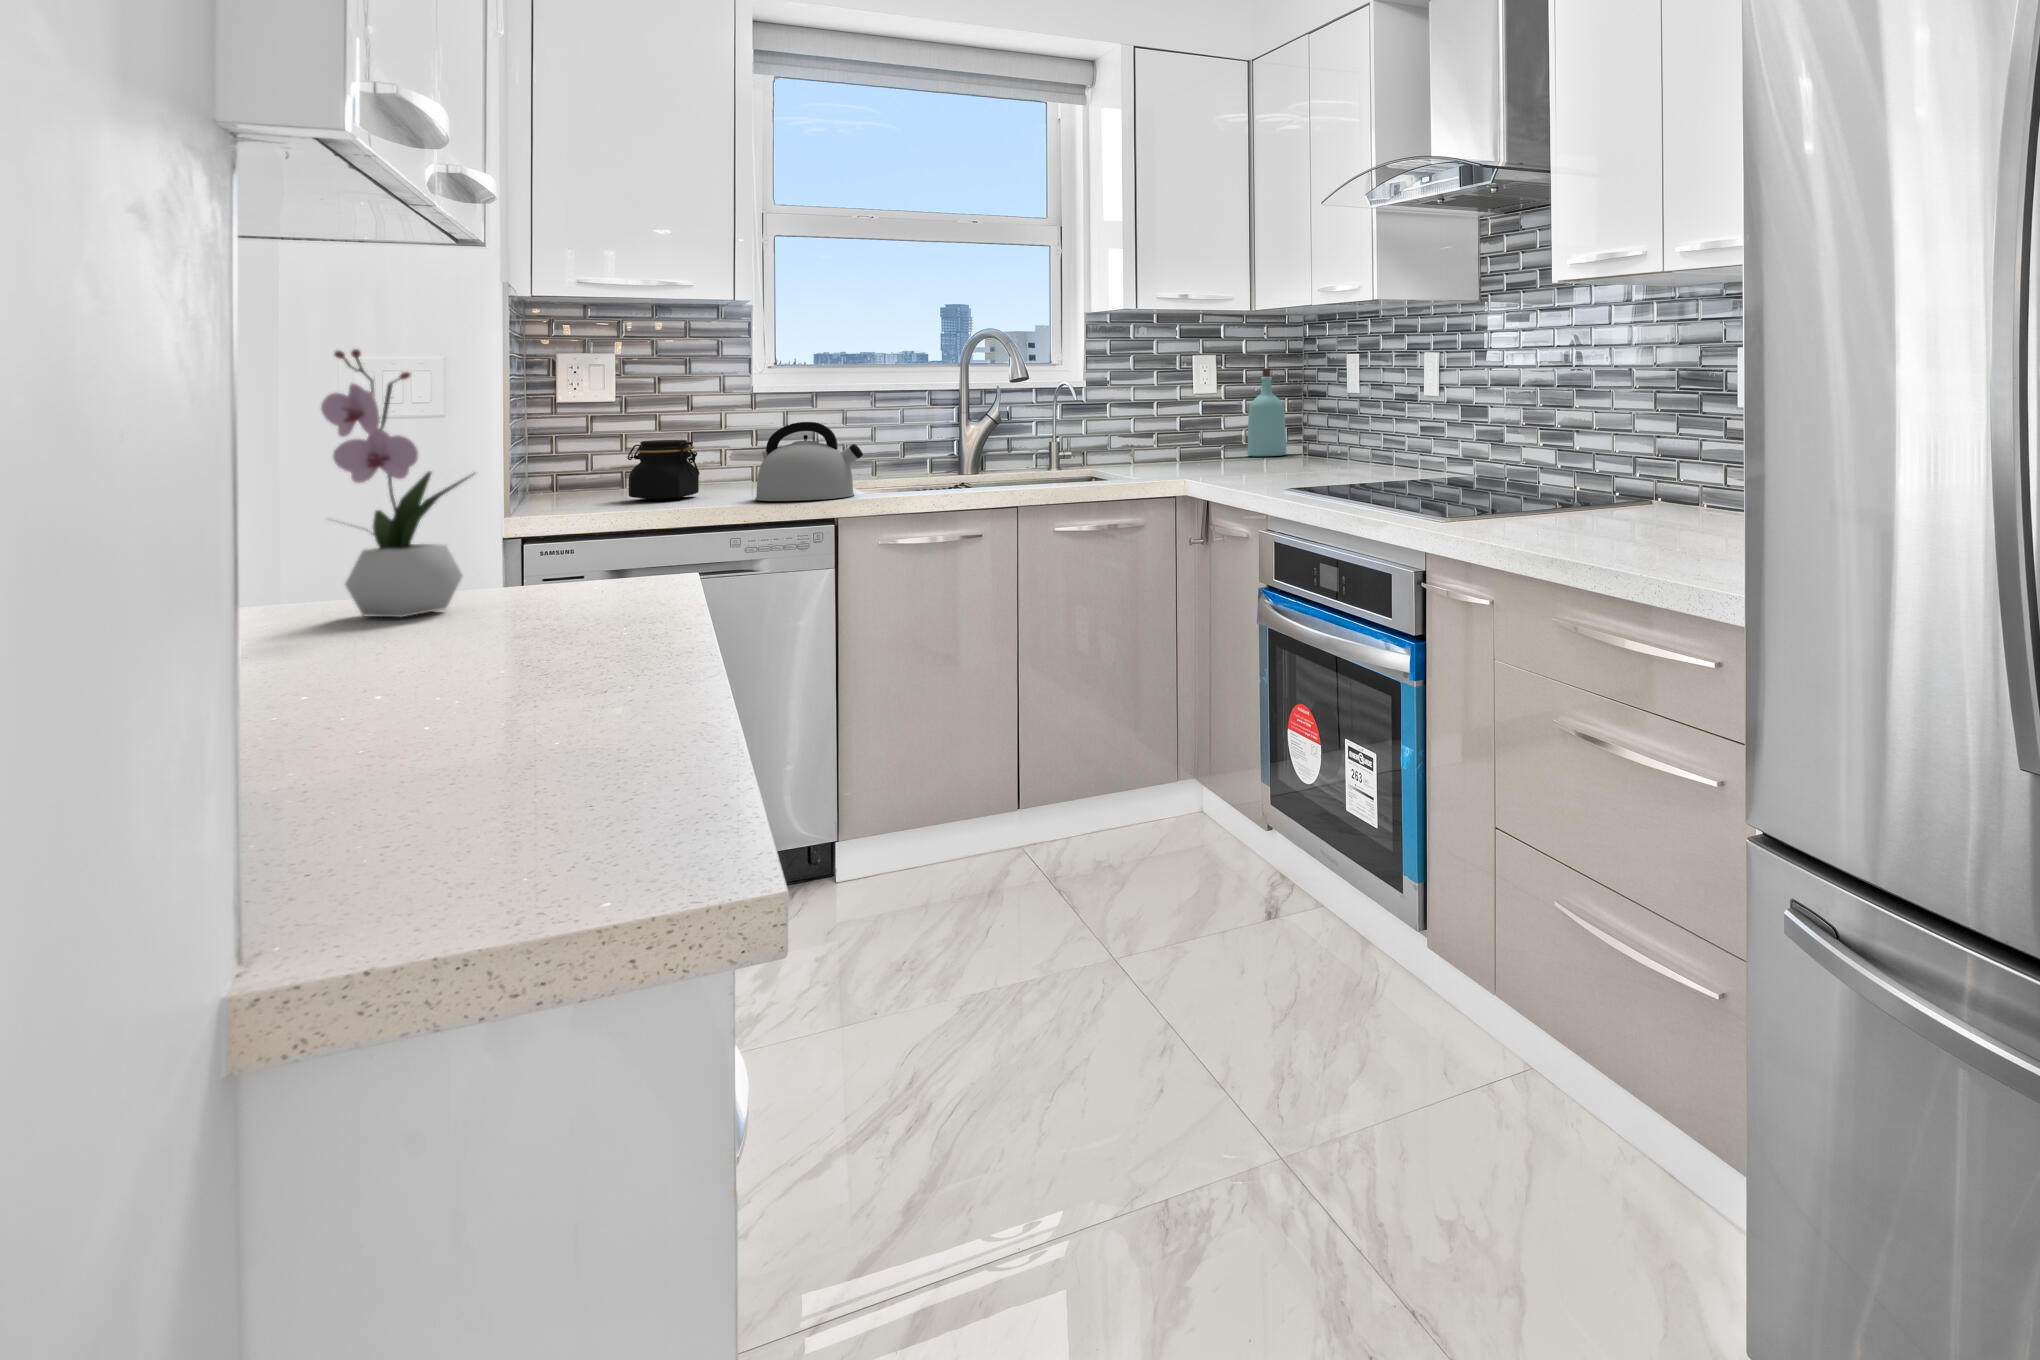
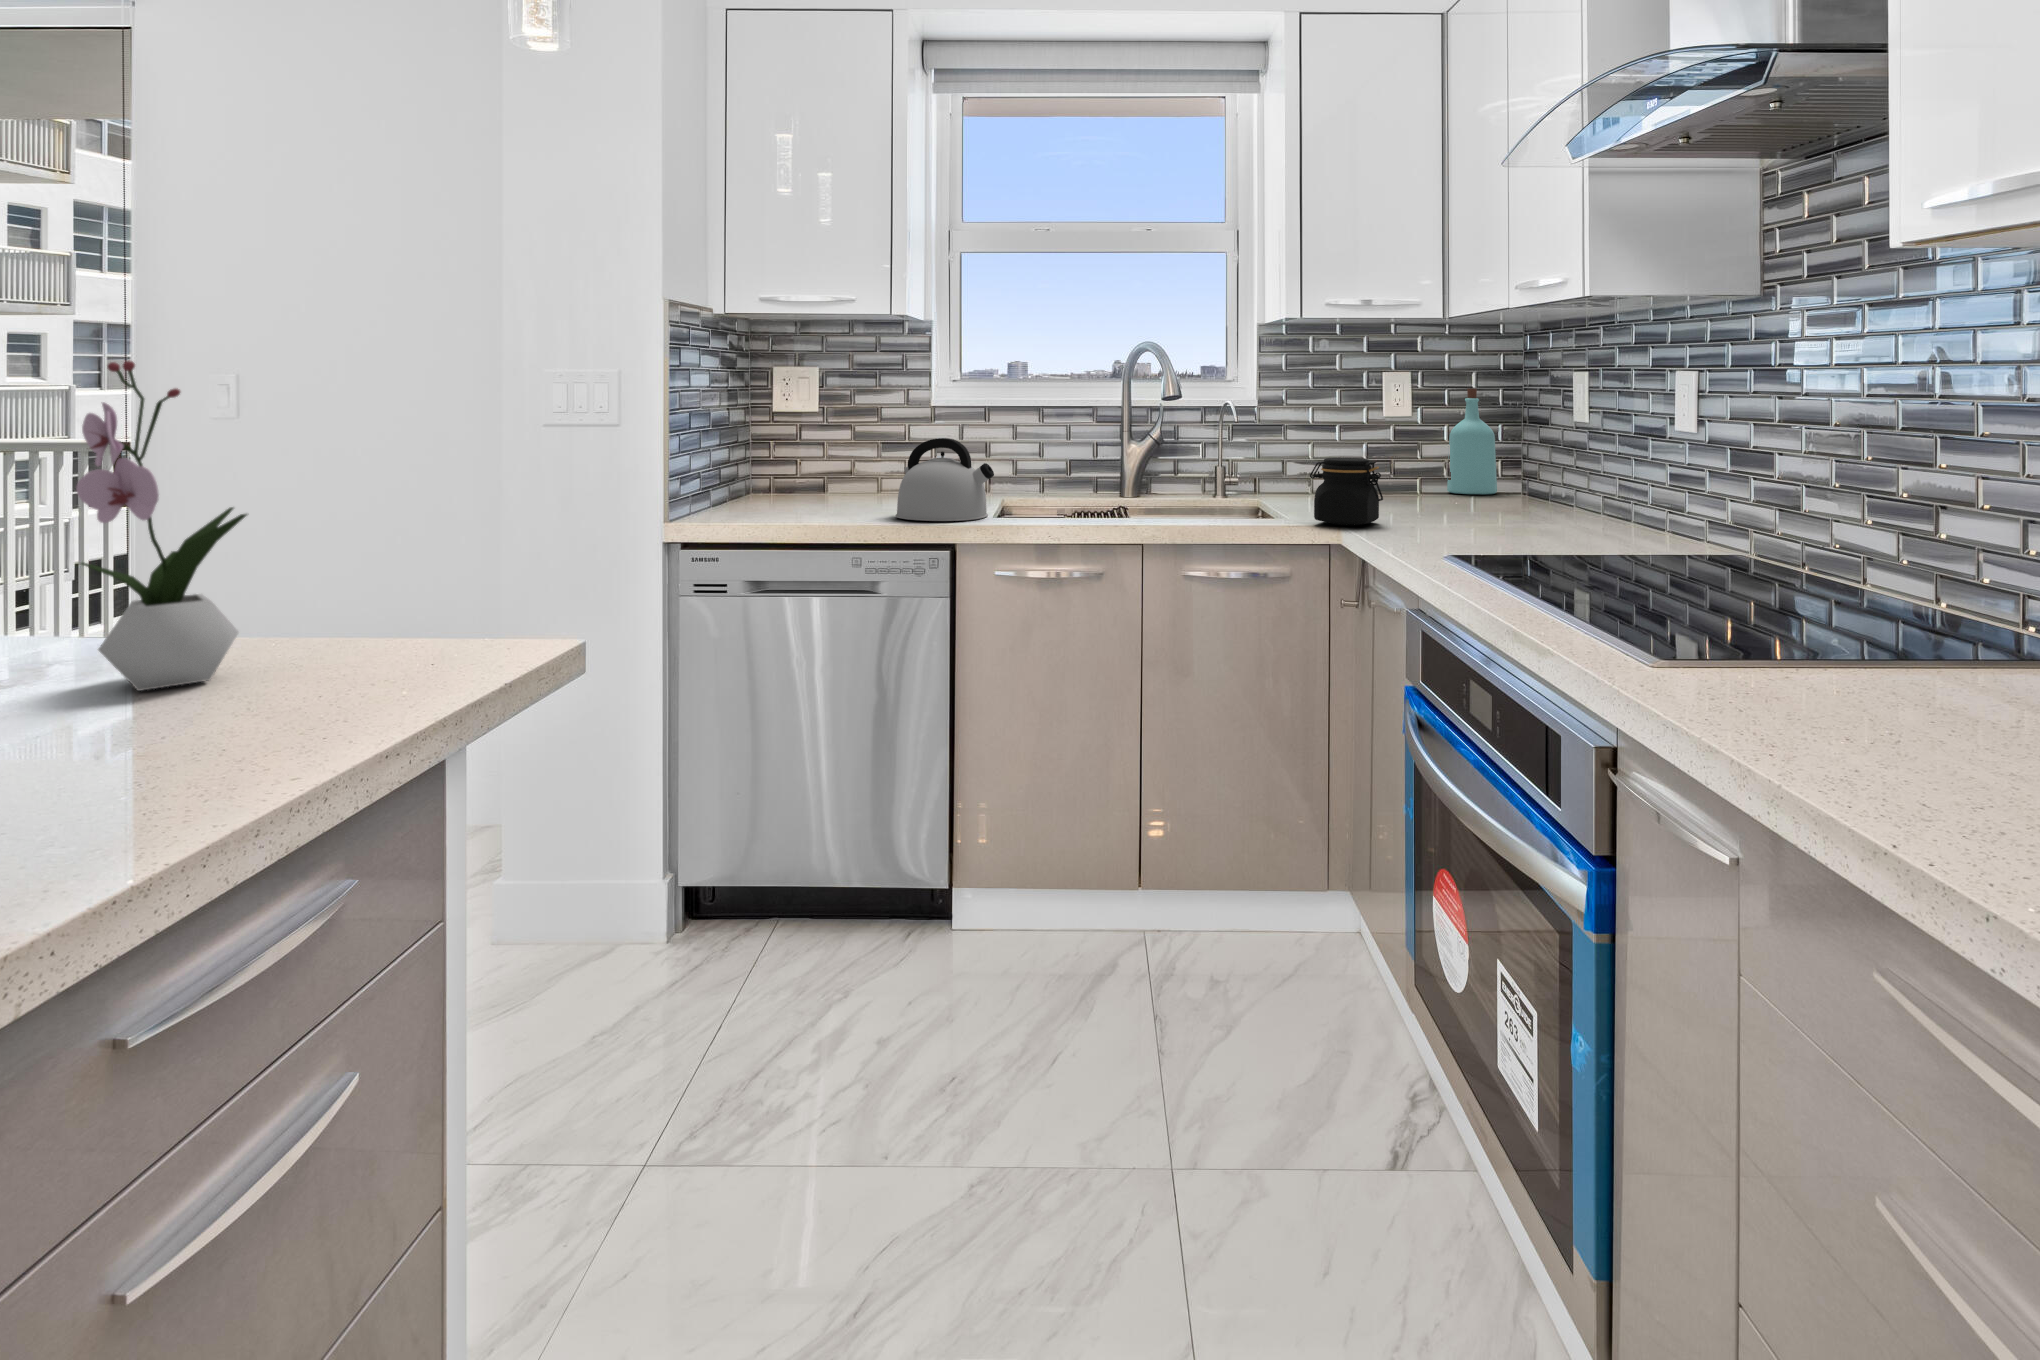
jar: present [627,440,699,500] -> present [1310,458,1383,526]

